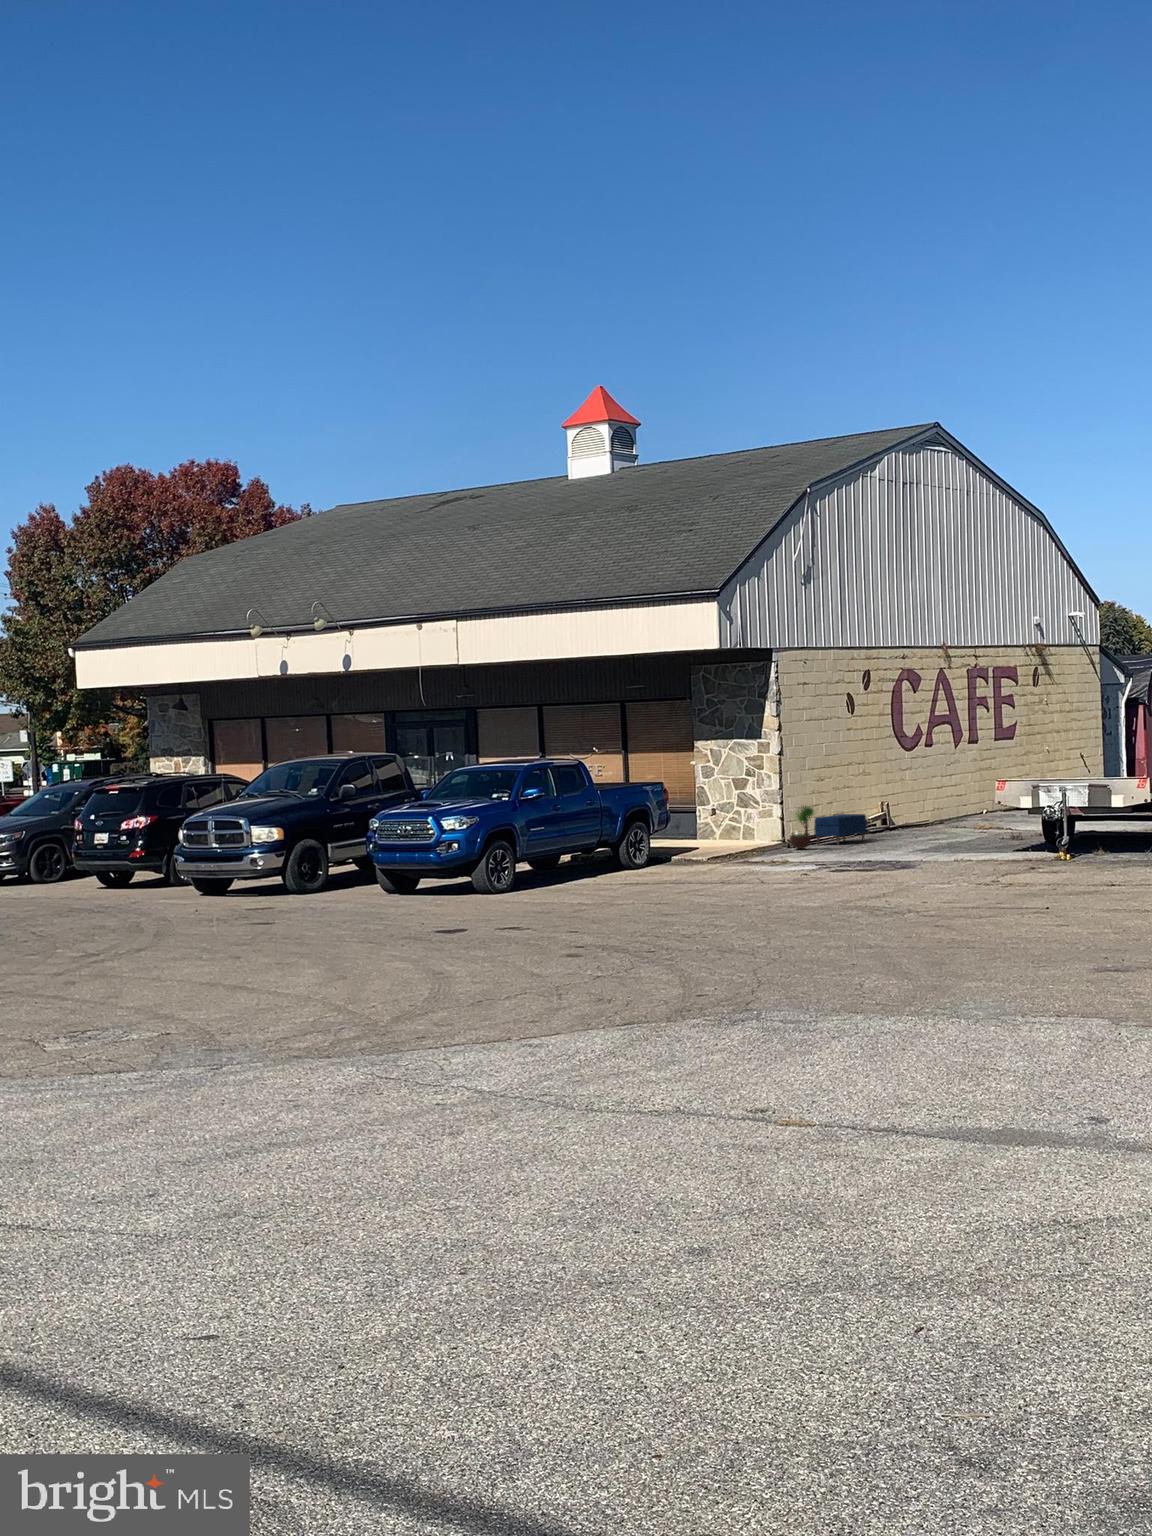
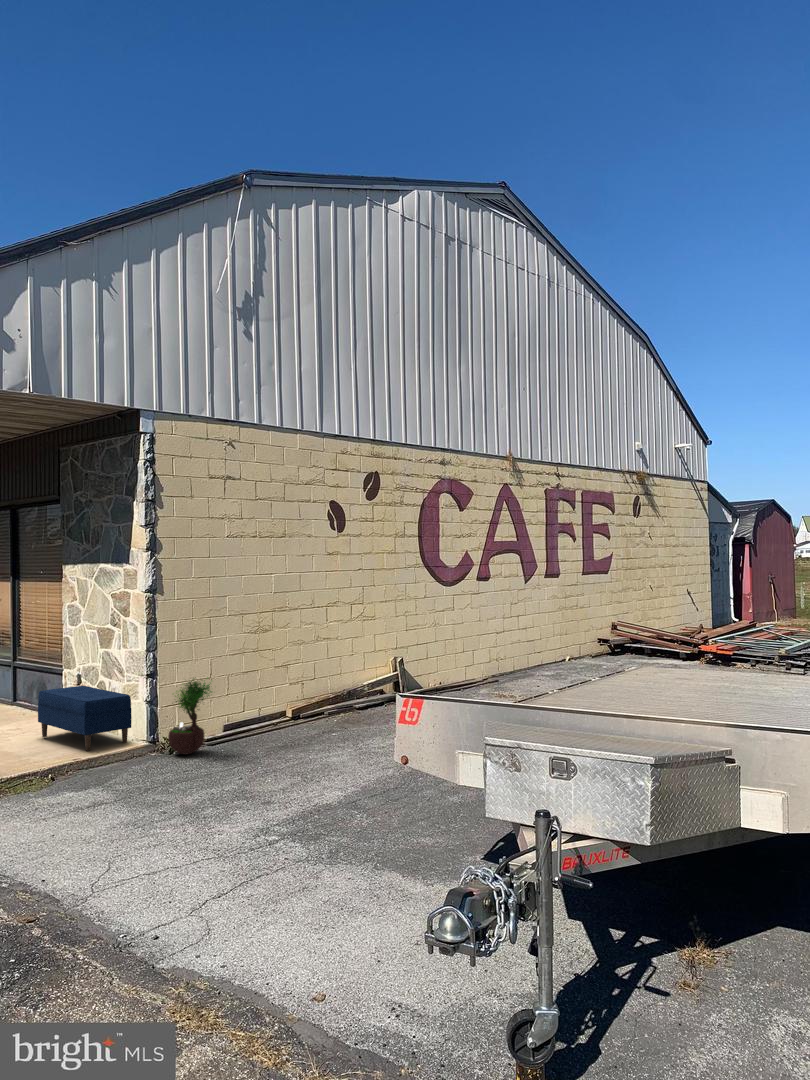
bench: present [814,814,867,845] -> present [38,686,132,751]

